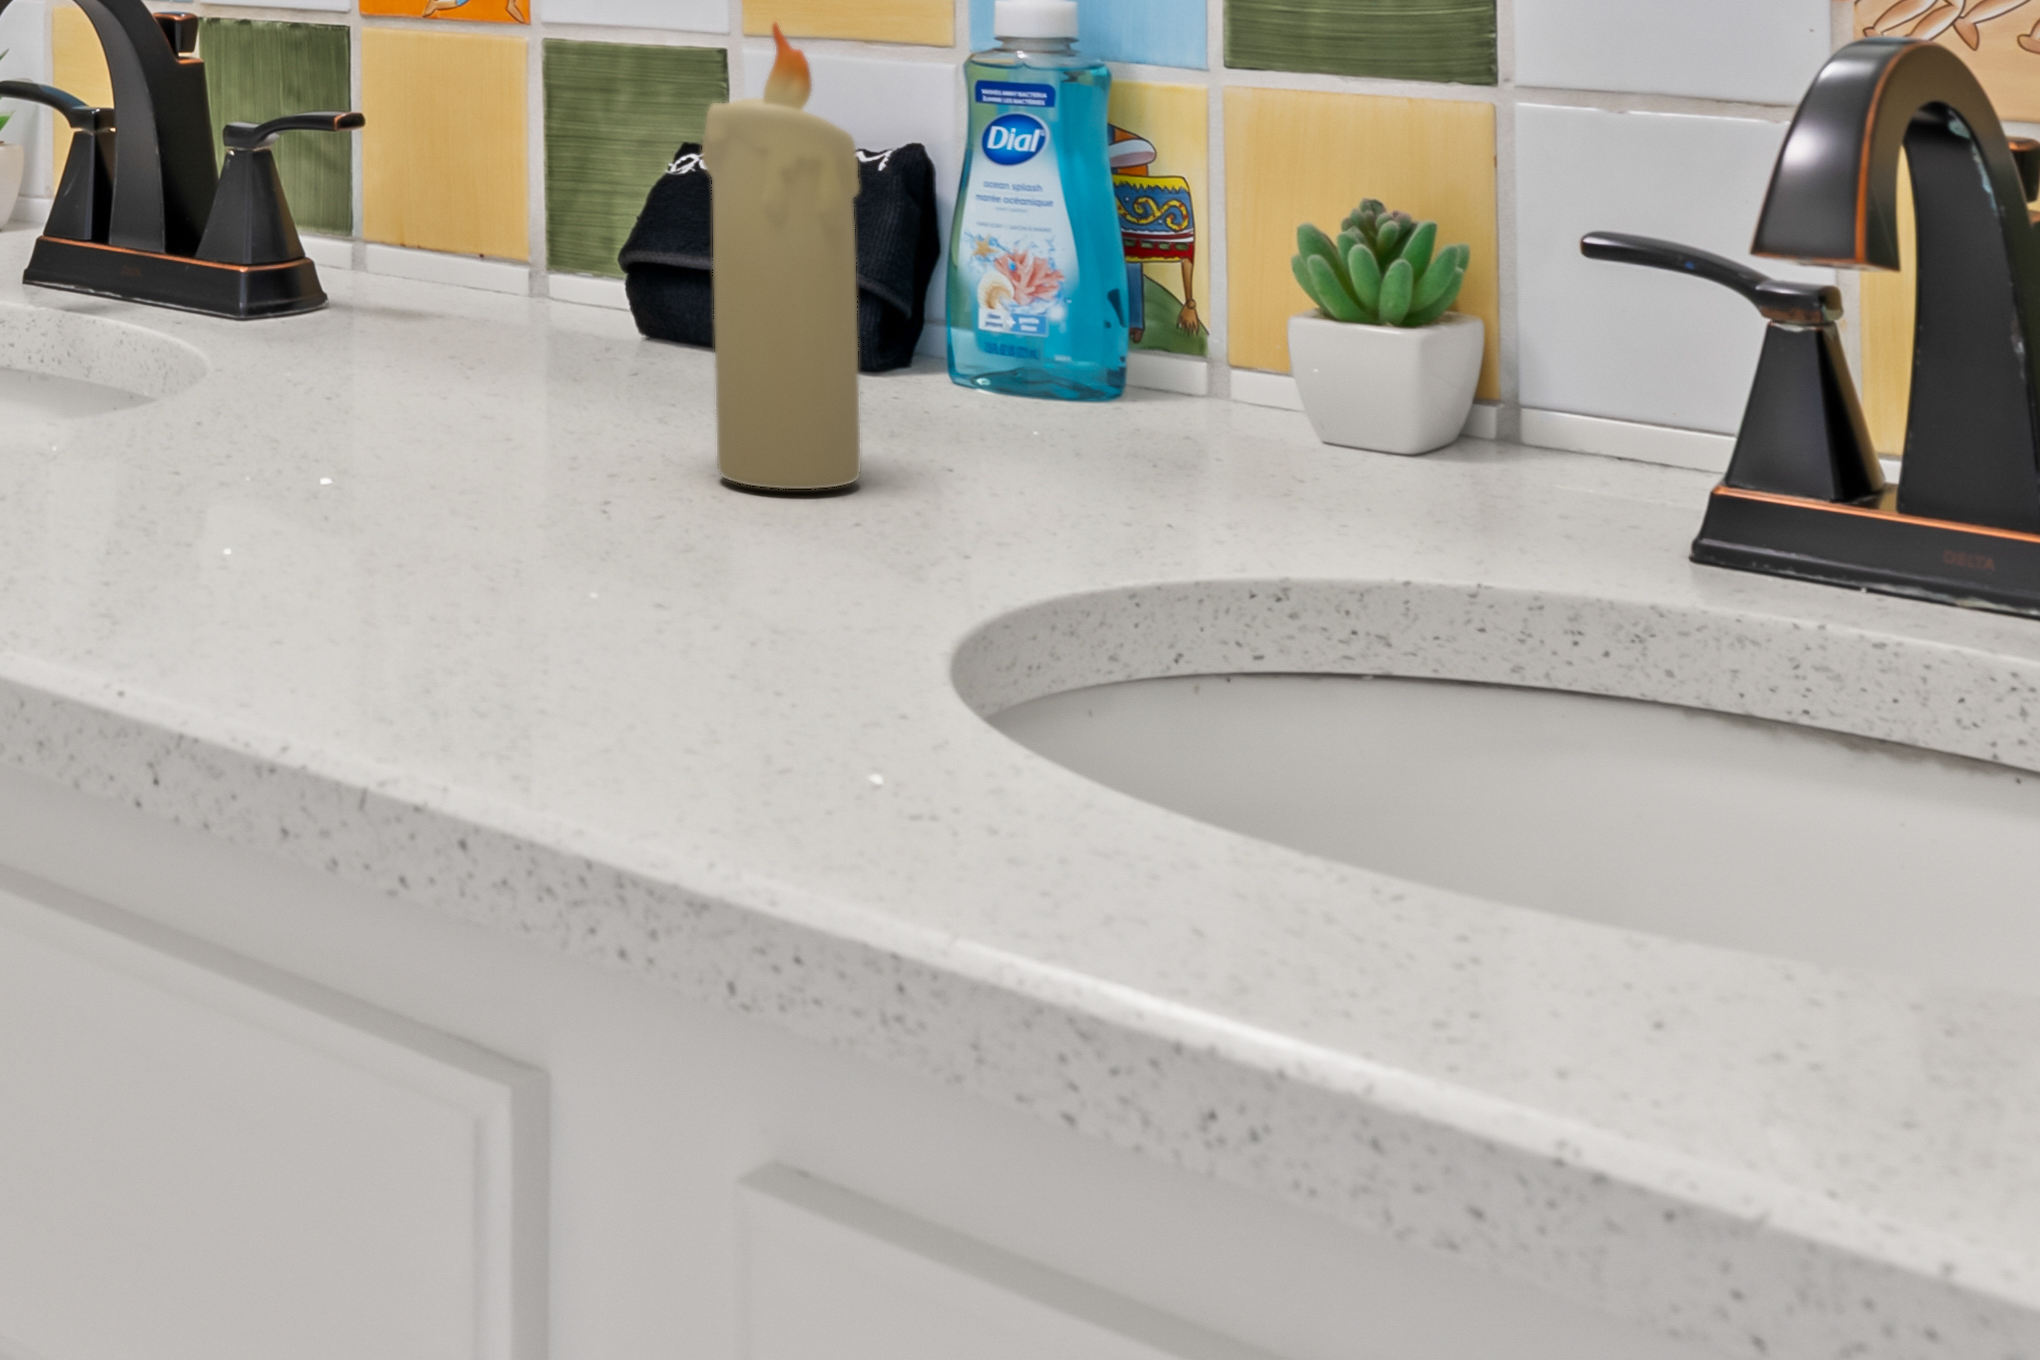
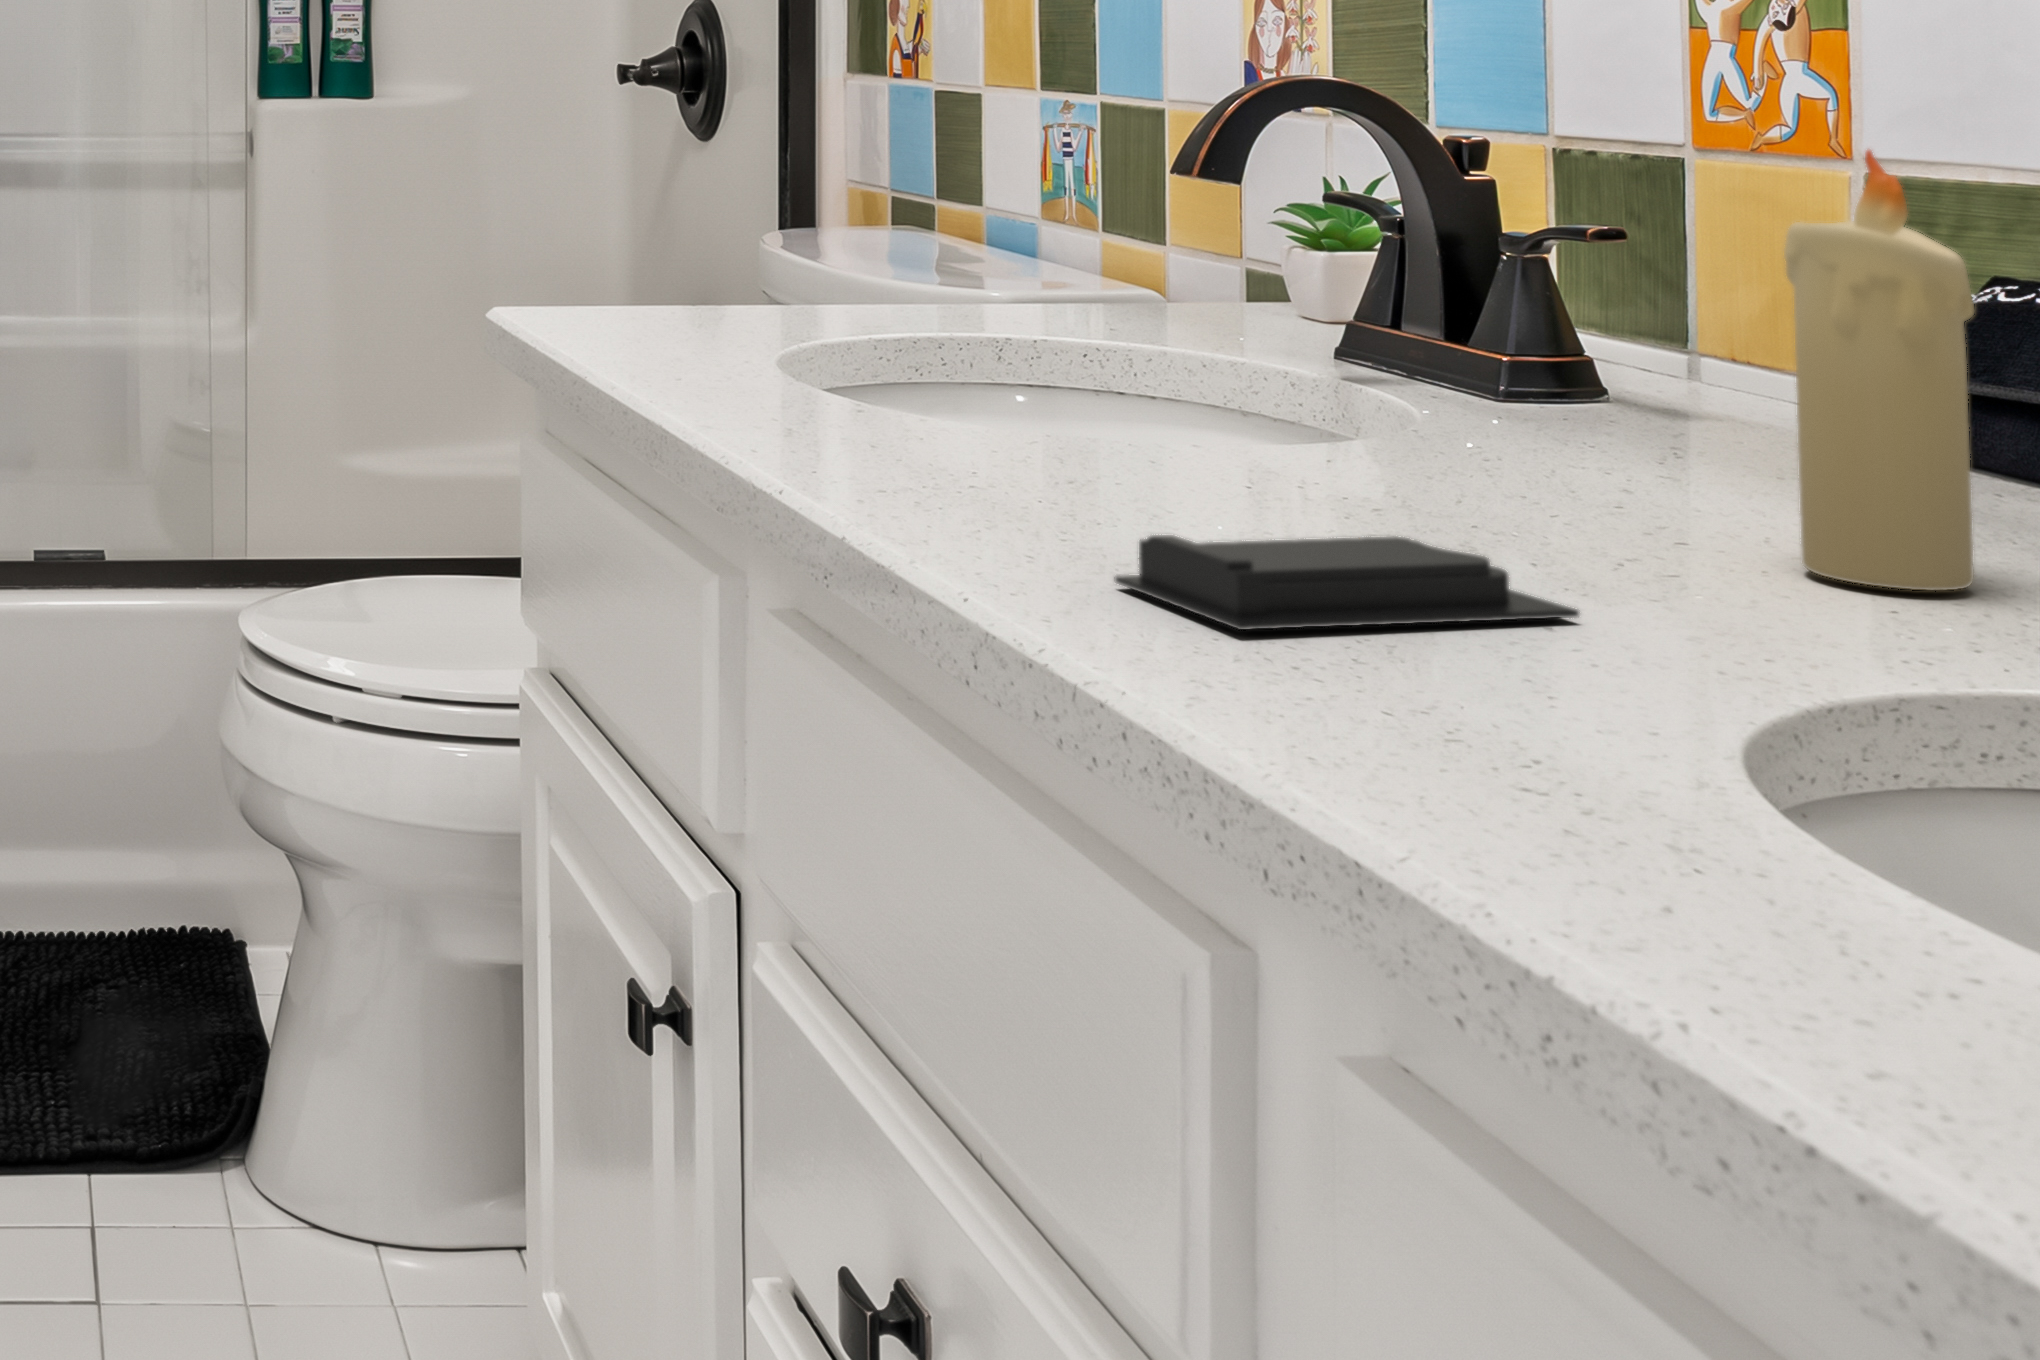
soap bar: none [209,506,650,655] -> present [1114,535,1579,630]

